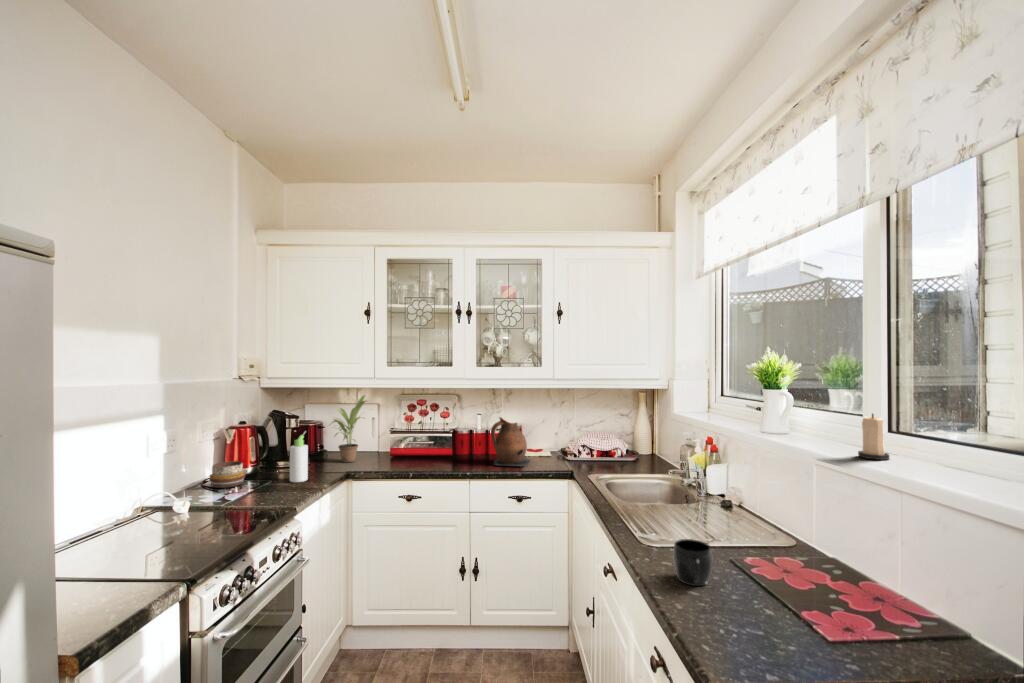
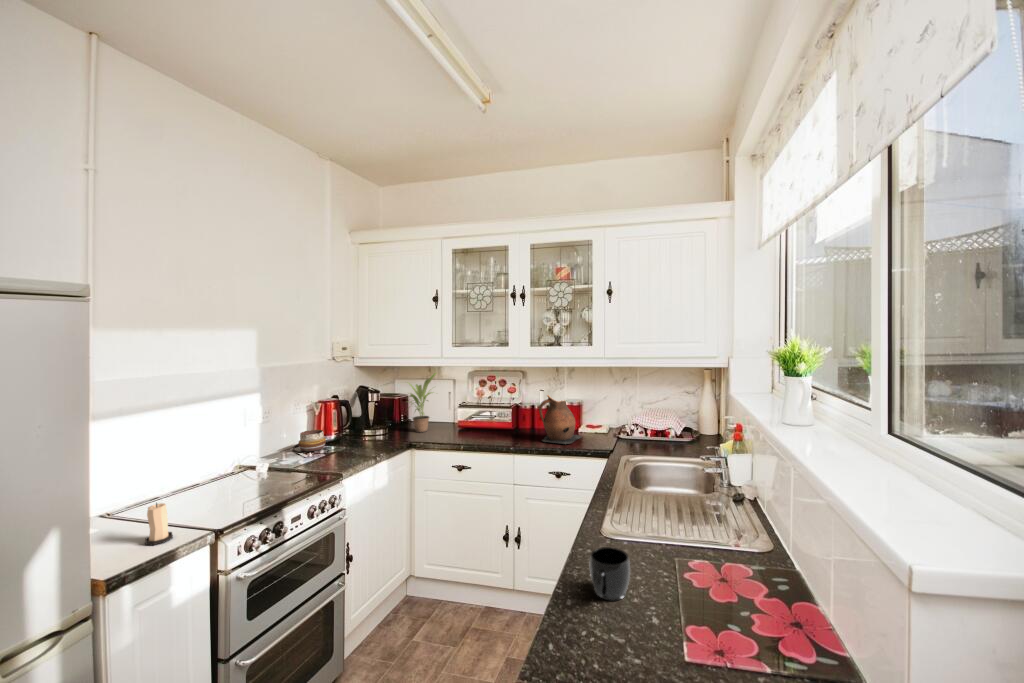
candle: present [858,414,889,460] -> present [145,503,173,545]
bottle: present [290,431,308,482] -> none [357,406,374,450]

